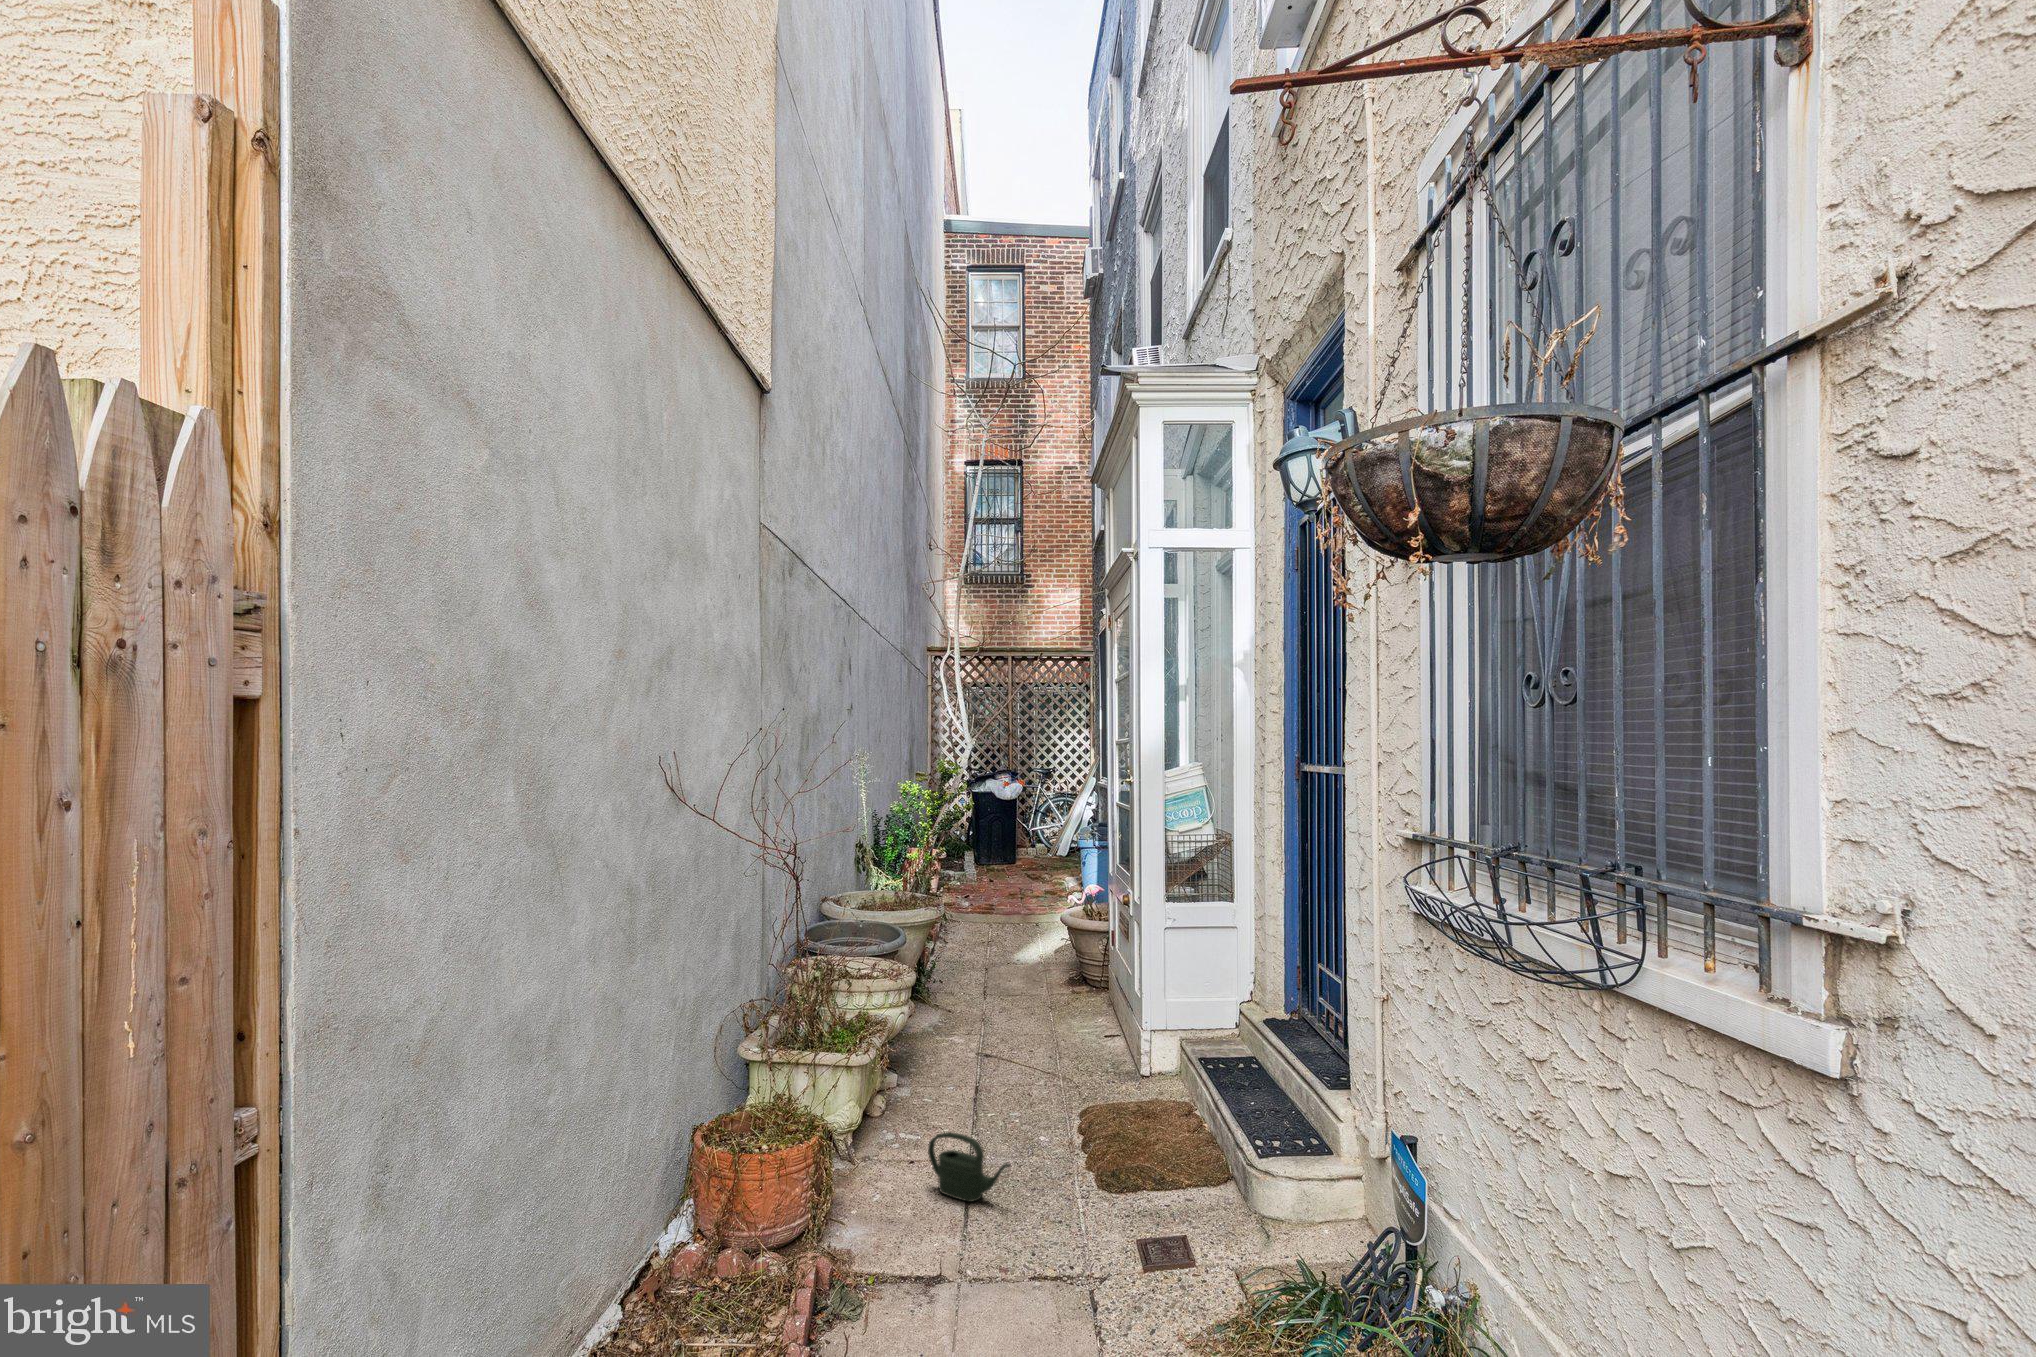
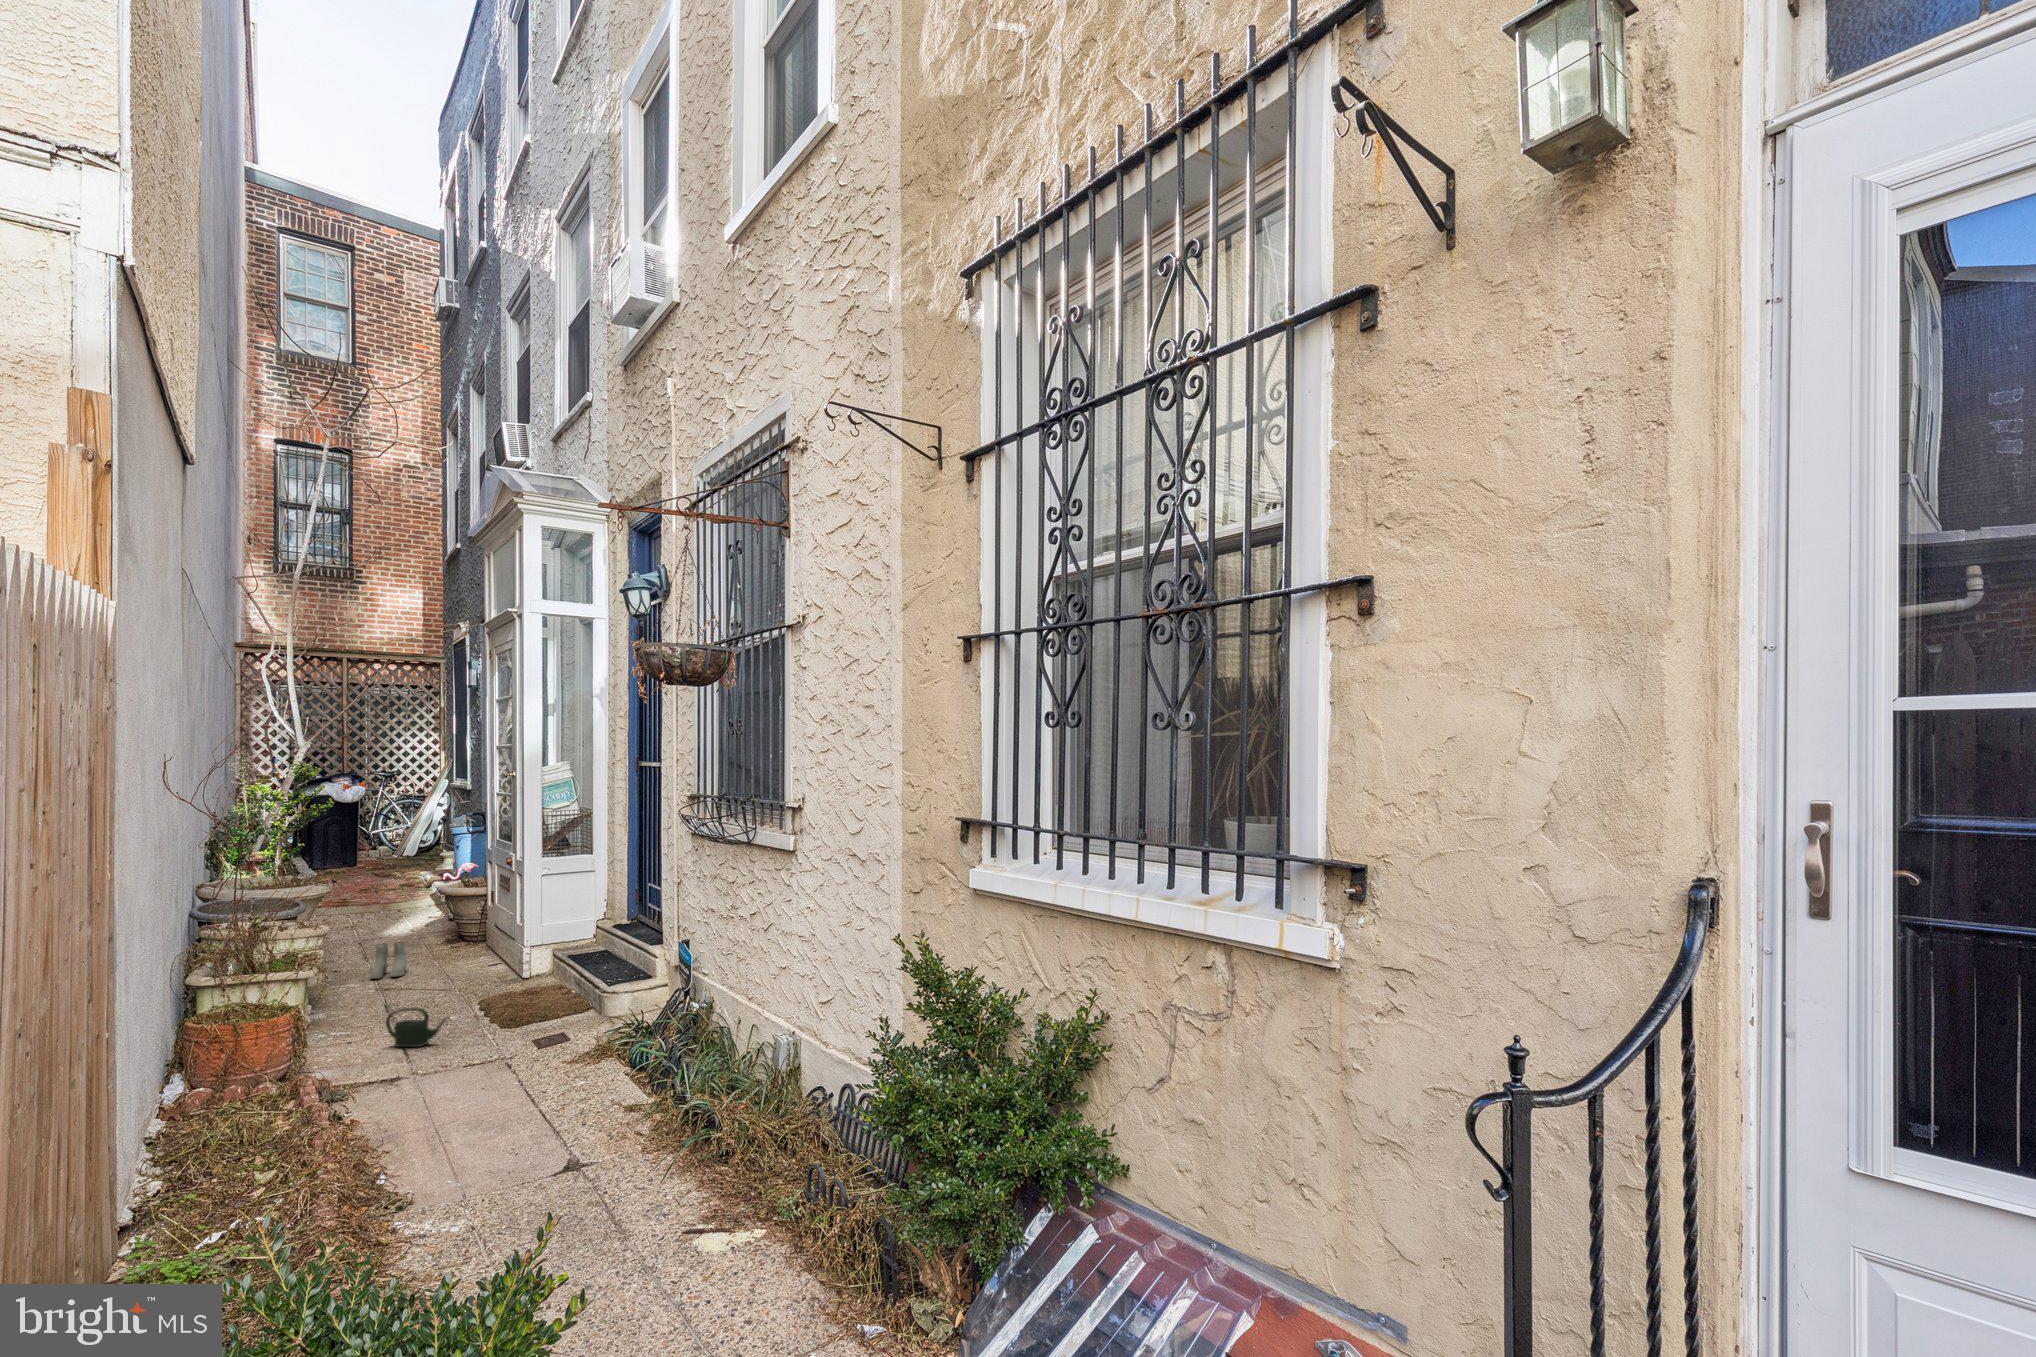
boots: none [965,984,1008,1032] -> present [371,942,407,979]

